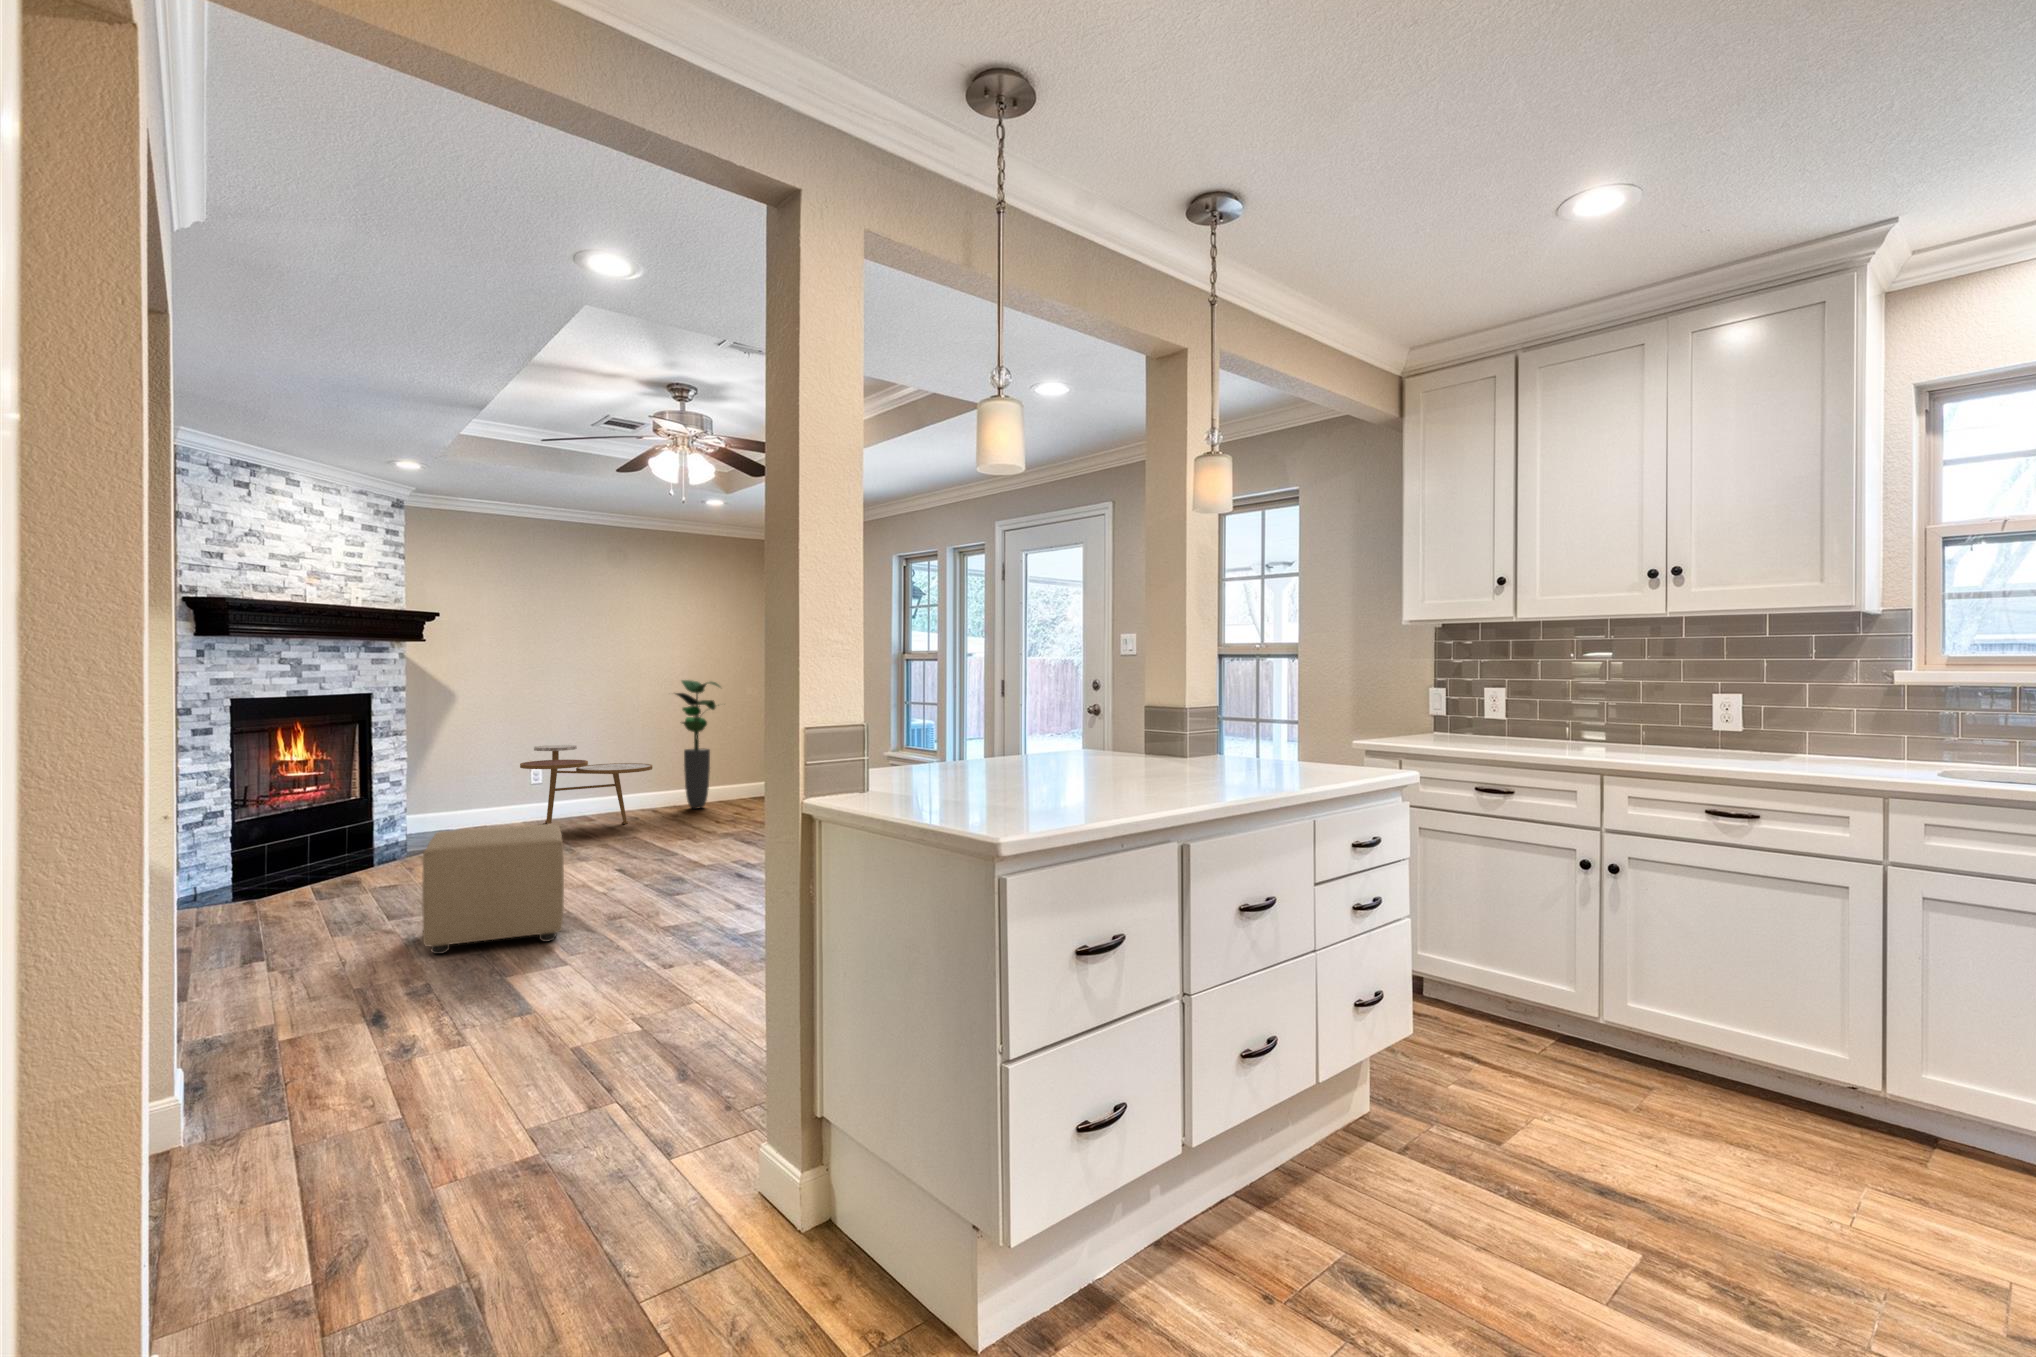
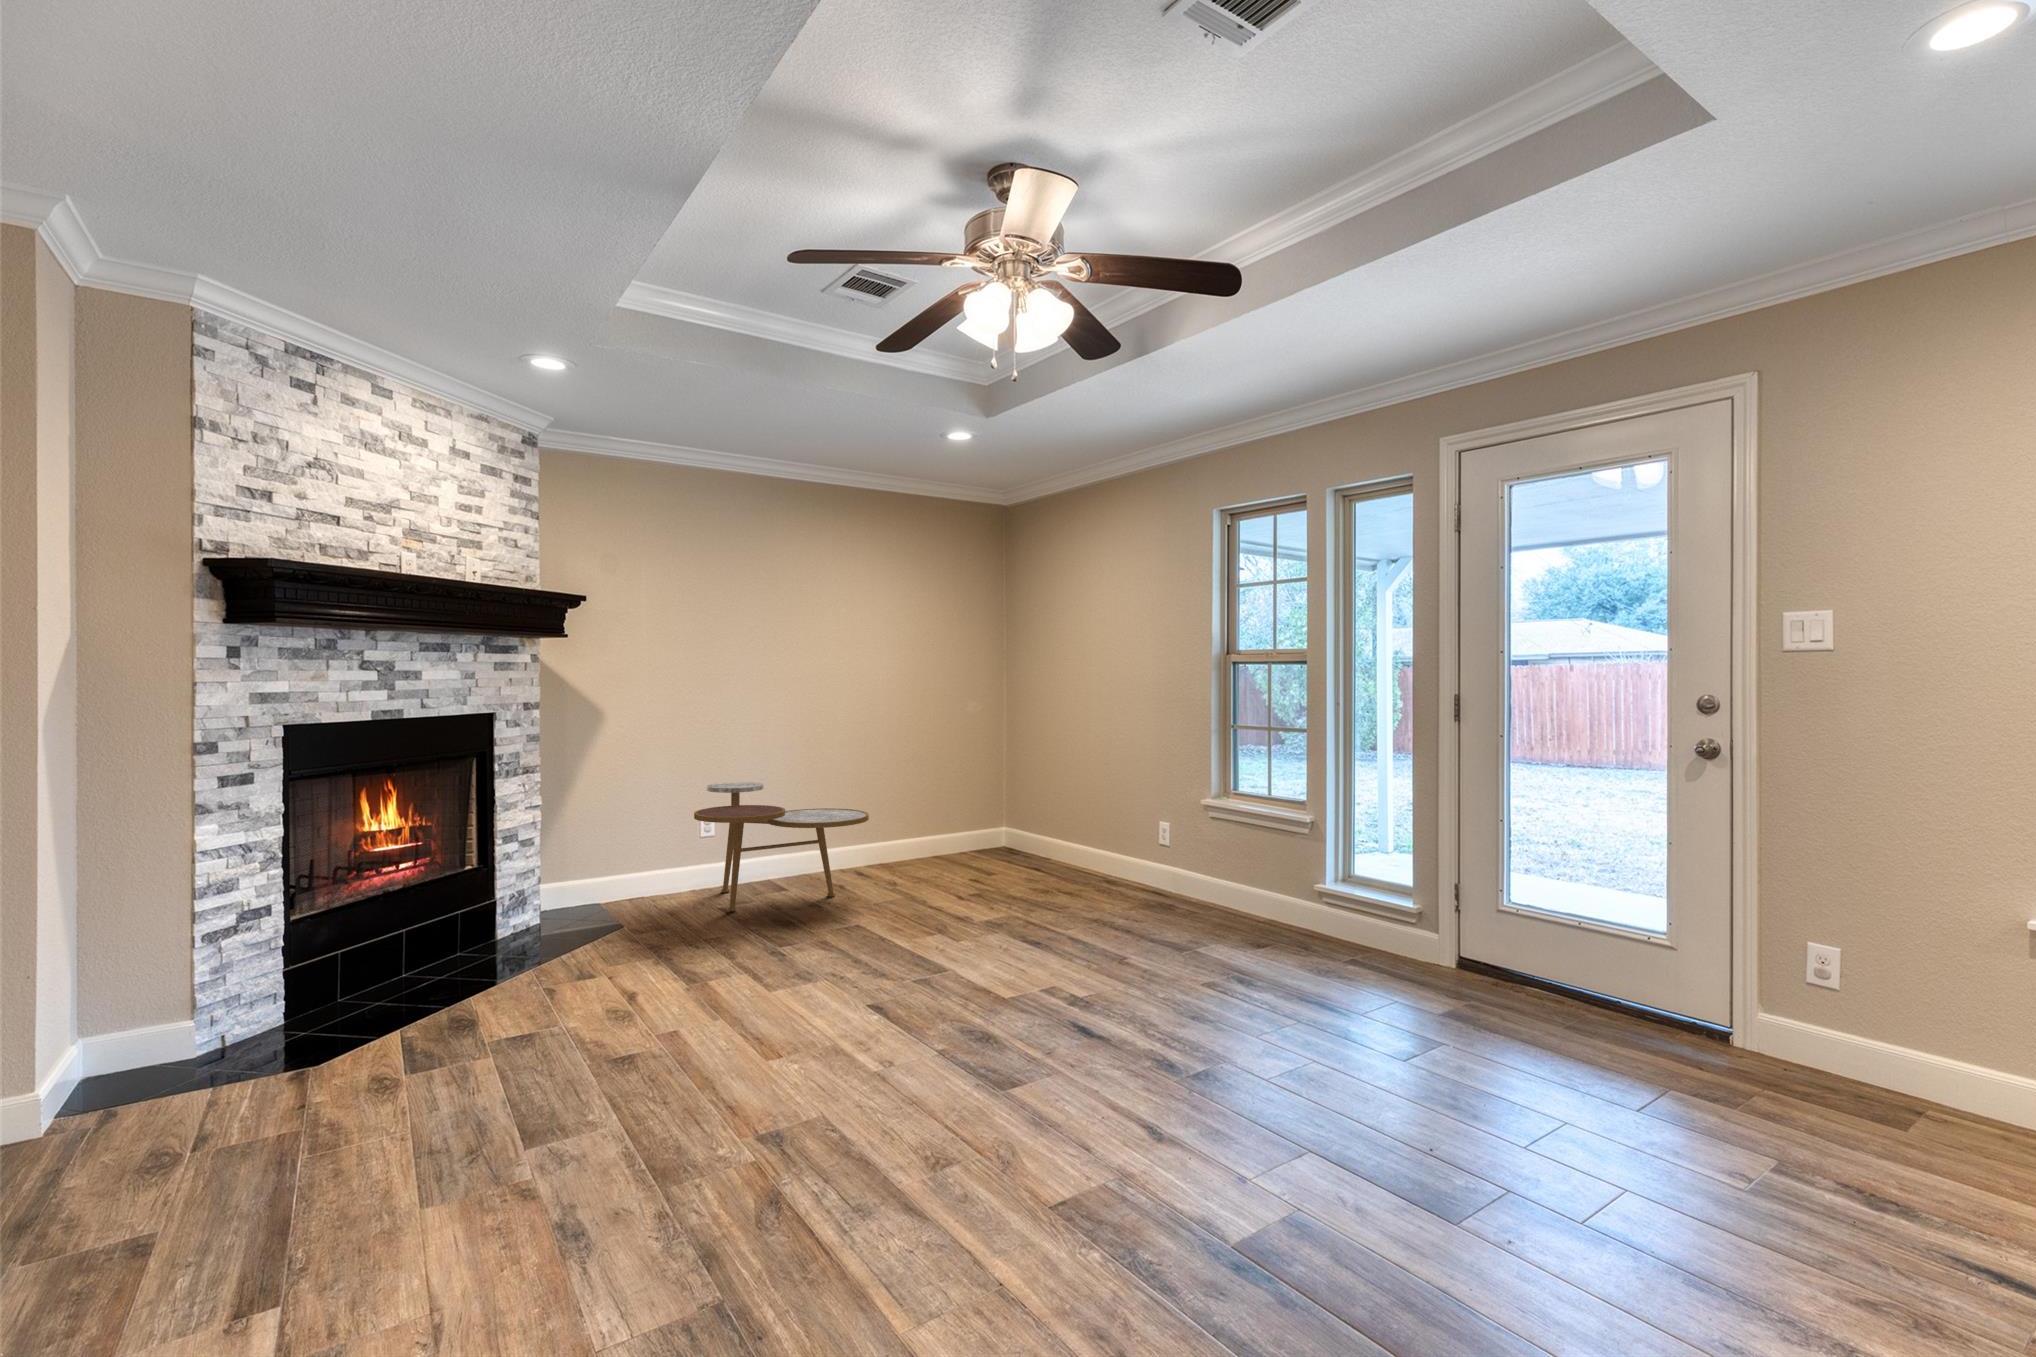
potted plant: present [676,680,720,809] -> none [878,691,954,869]
ottoman: present [422,824,564,954] -> none [604,966,870,1282]

